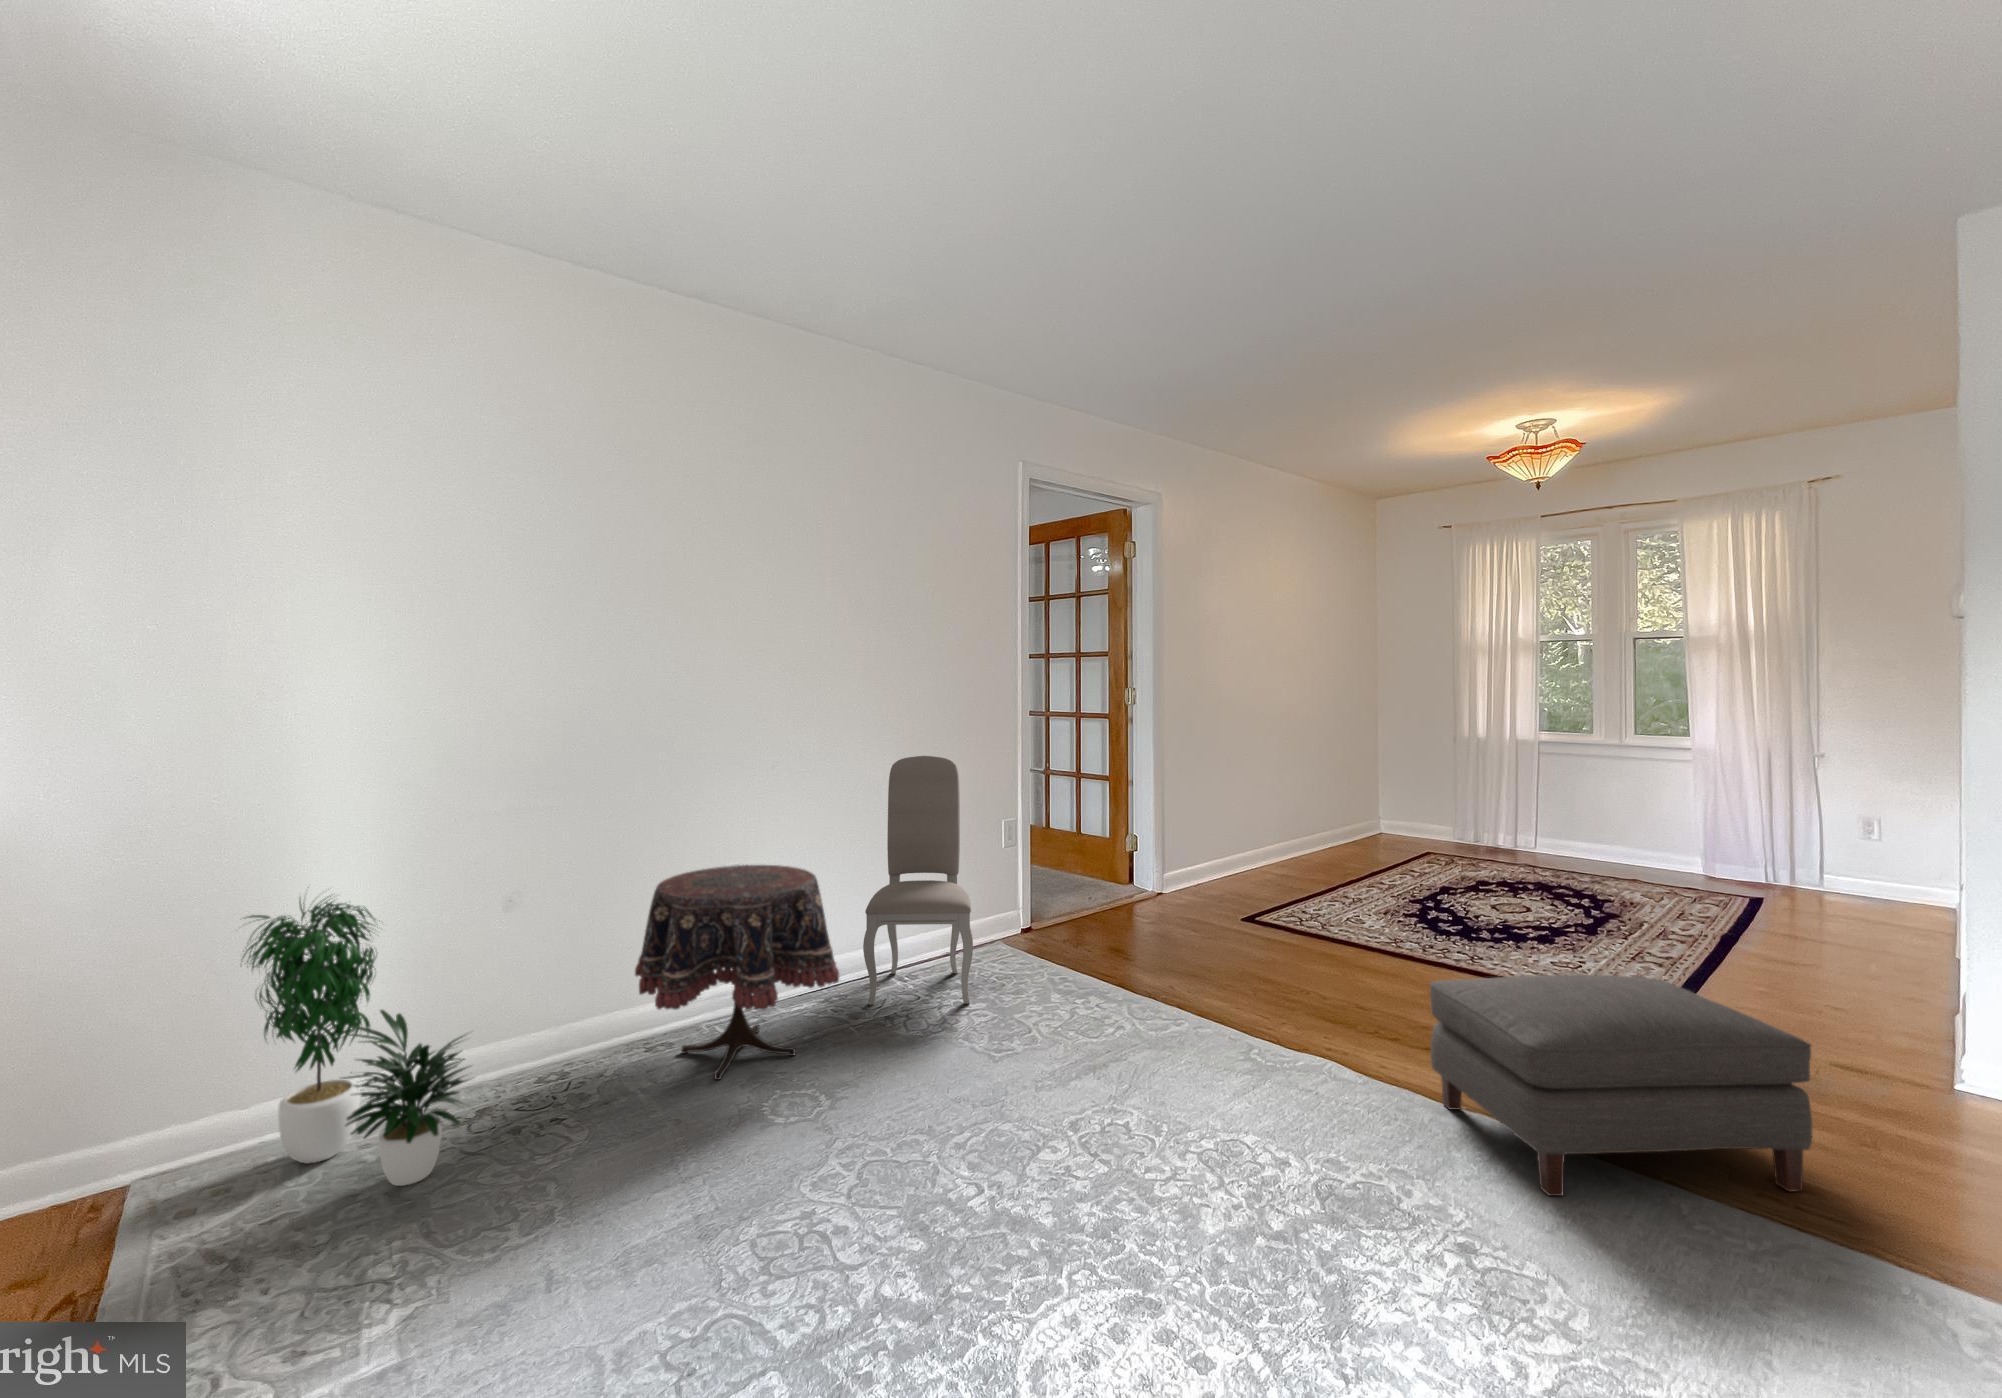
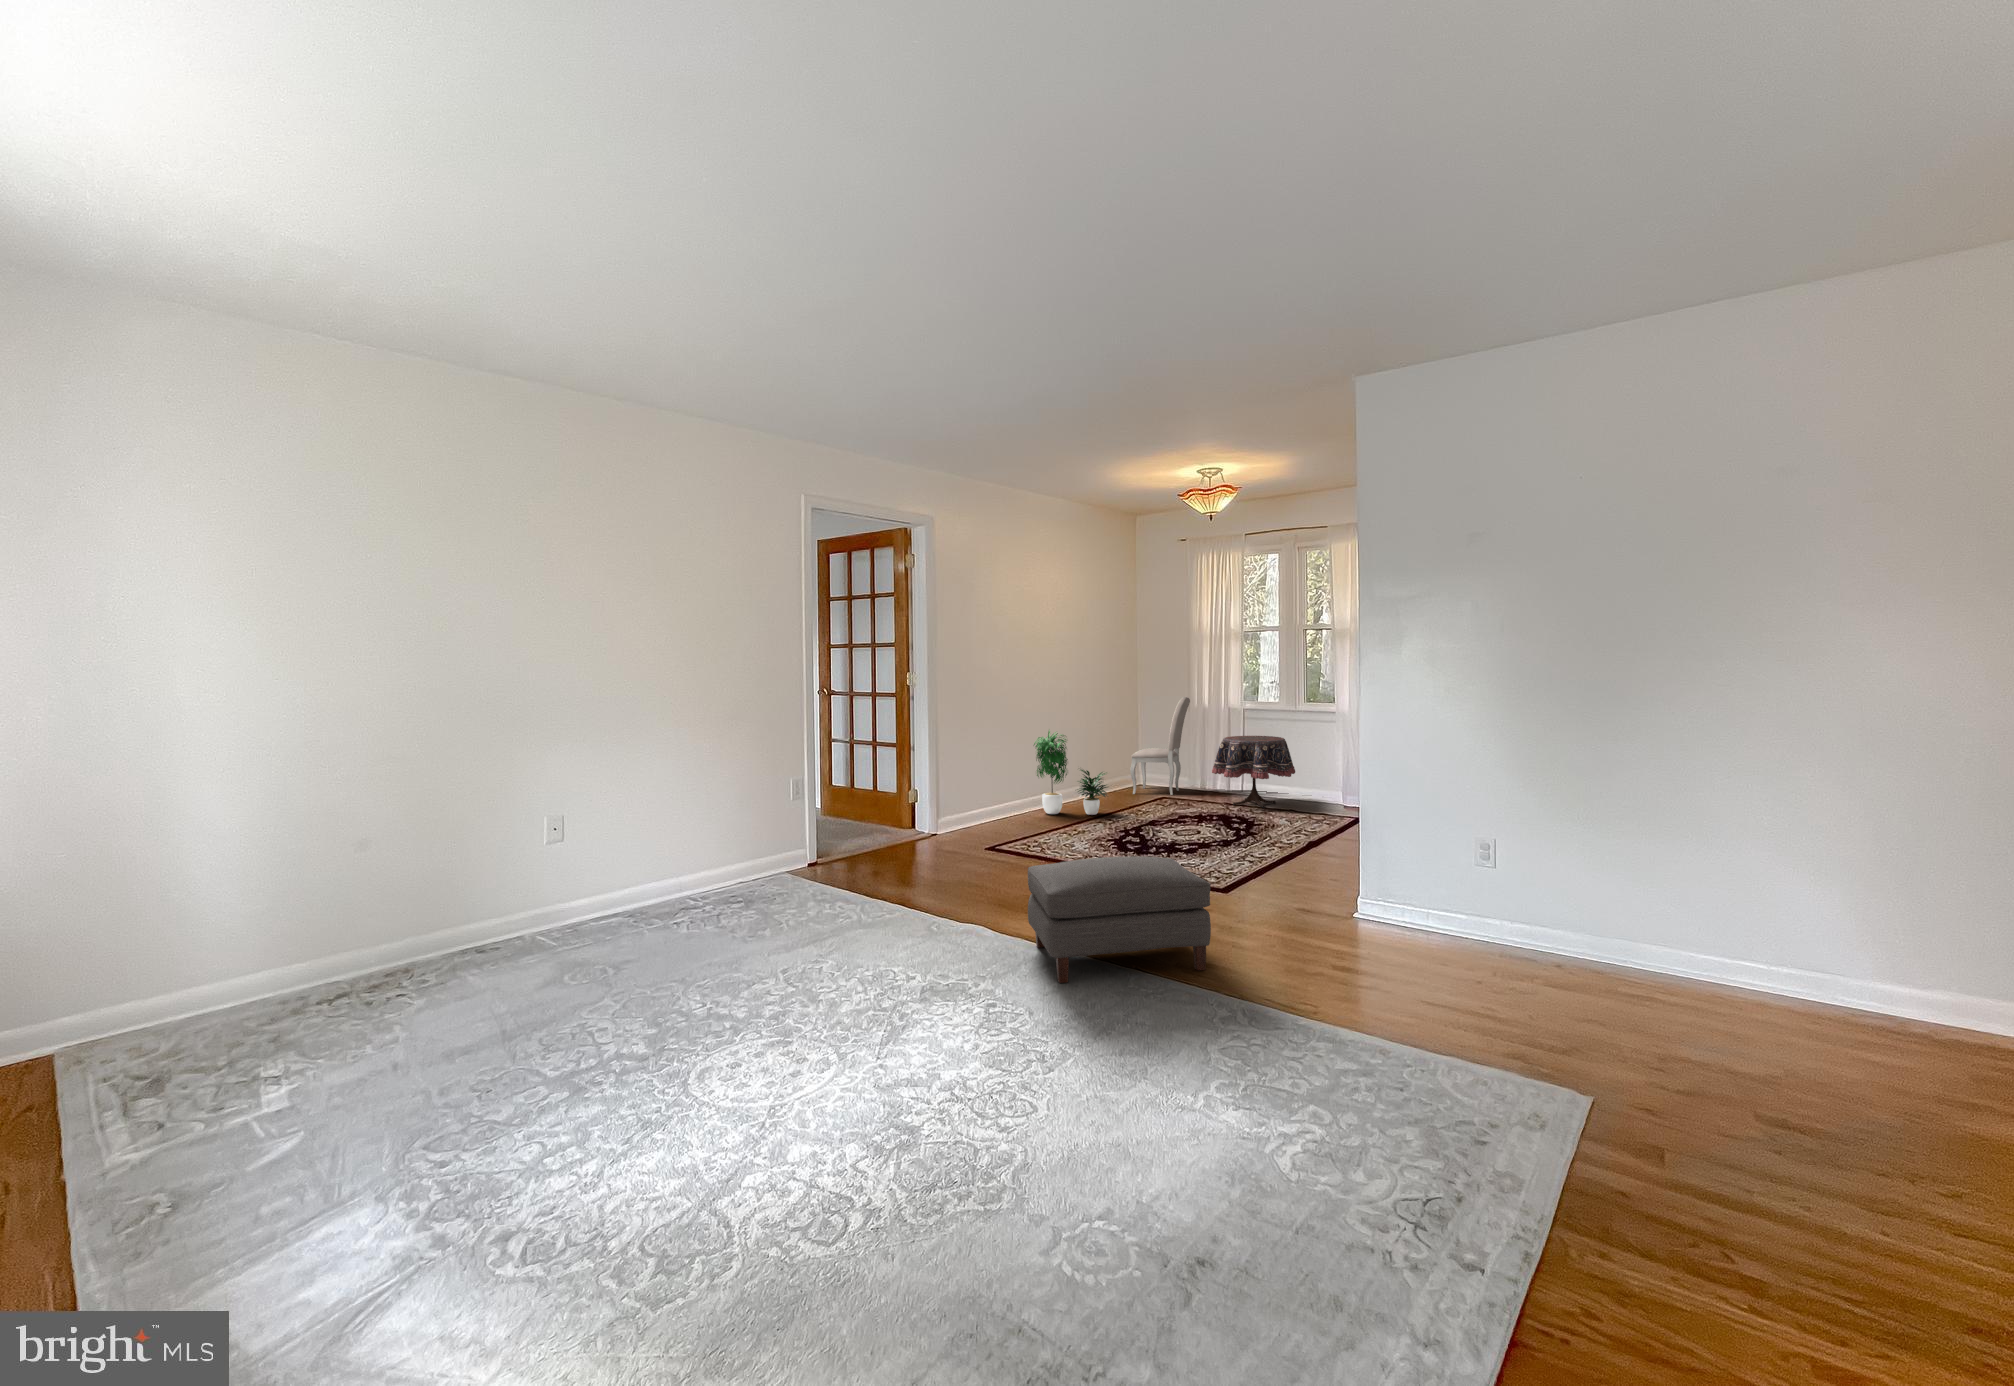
dining chair: present [863,756,973,1005] -> present [1130,697,1190,795]
side table: present [635,865,839,1080] -> present [1212,736,1295,808]
potted plant: present [243,896,471,1186] -> present [1034,731,1107,815]

